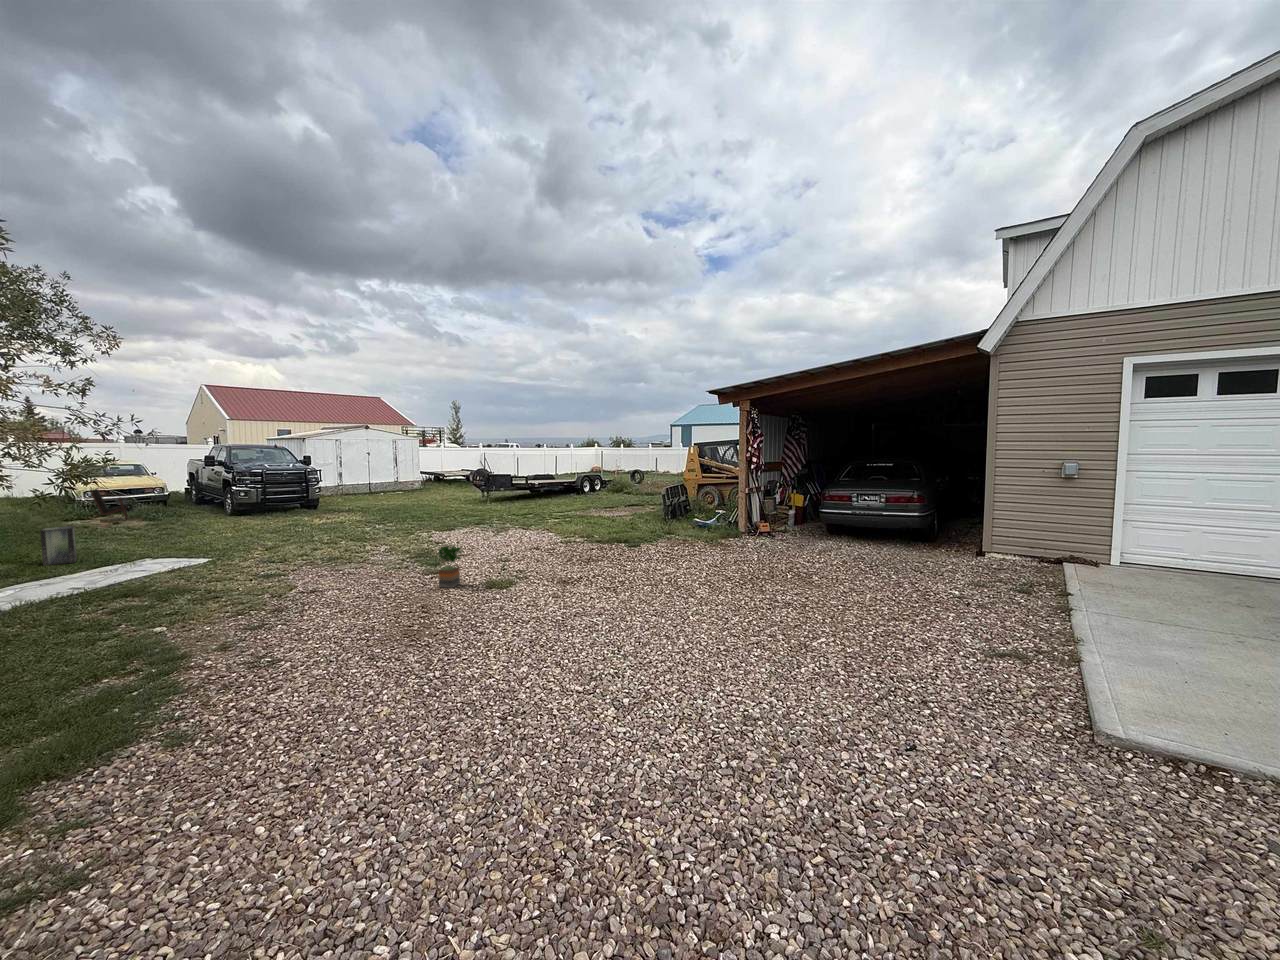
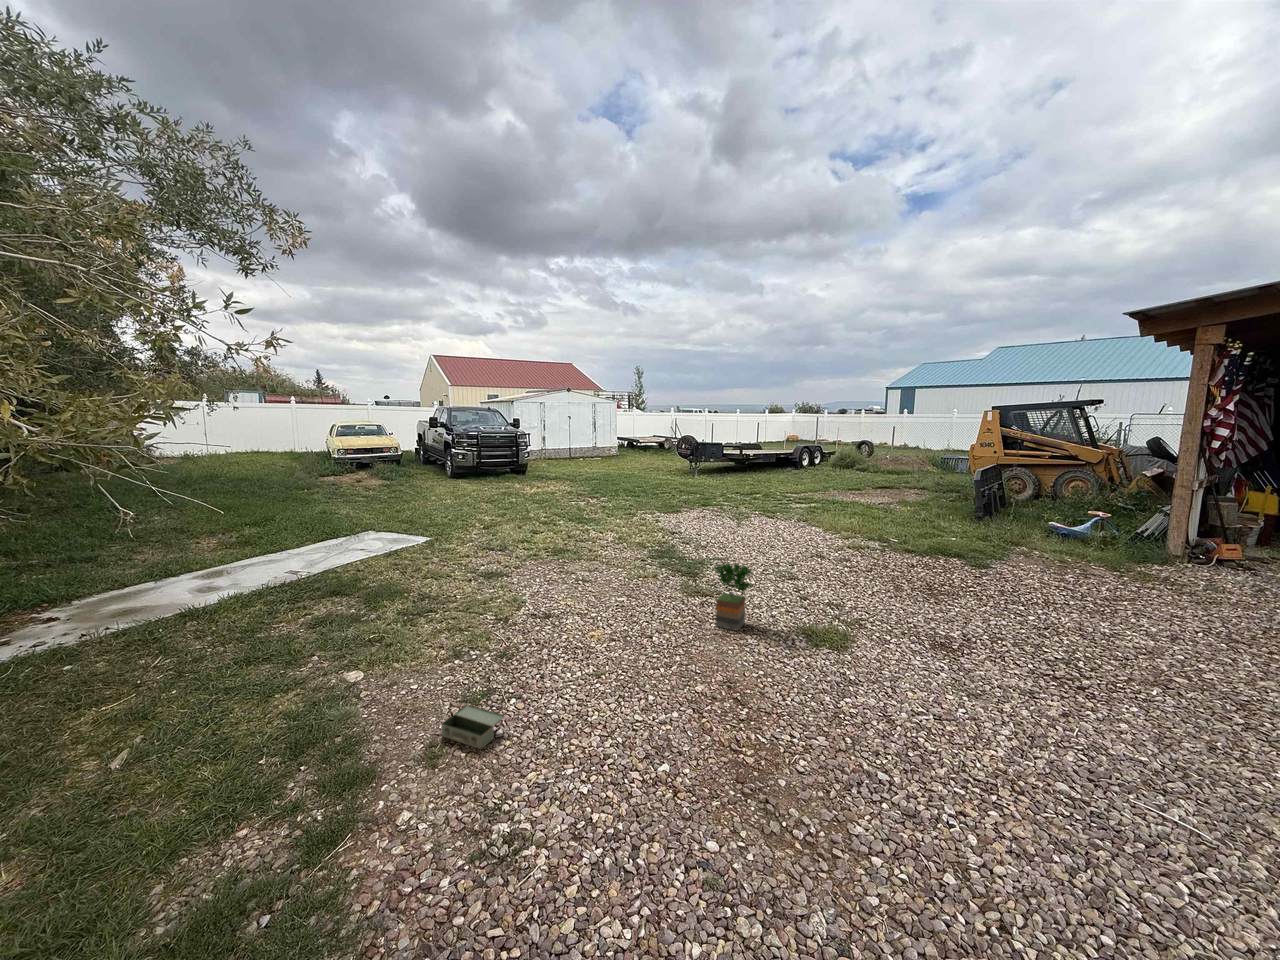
lounge chair: present [90,489,128,519] -> none [339,439,370,479]
storage box: present [40,526,77,566] -> none [277,491,311,534]
toolbox: none [231,630,276,647] -> present [441,705,505,749]

